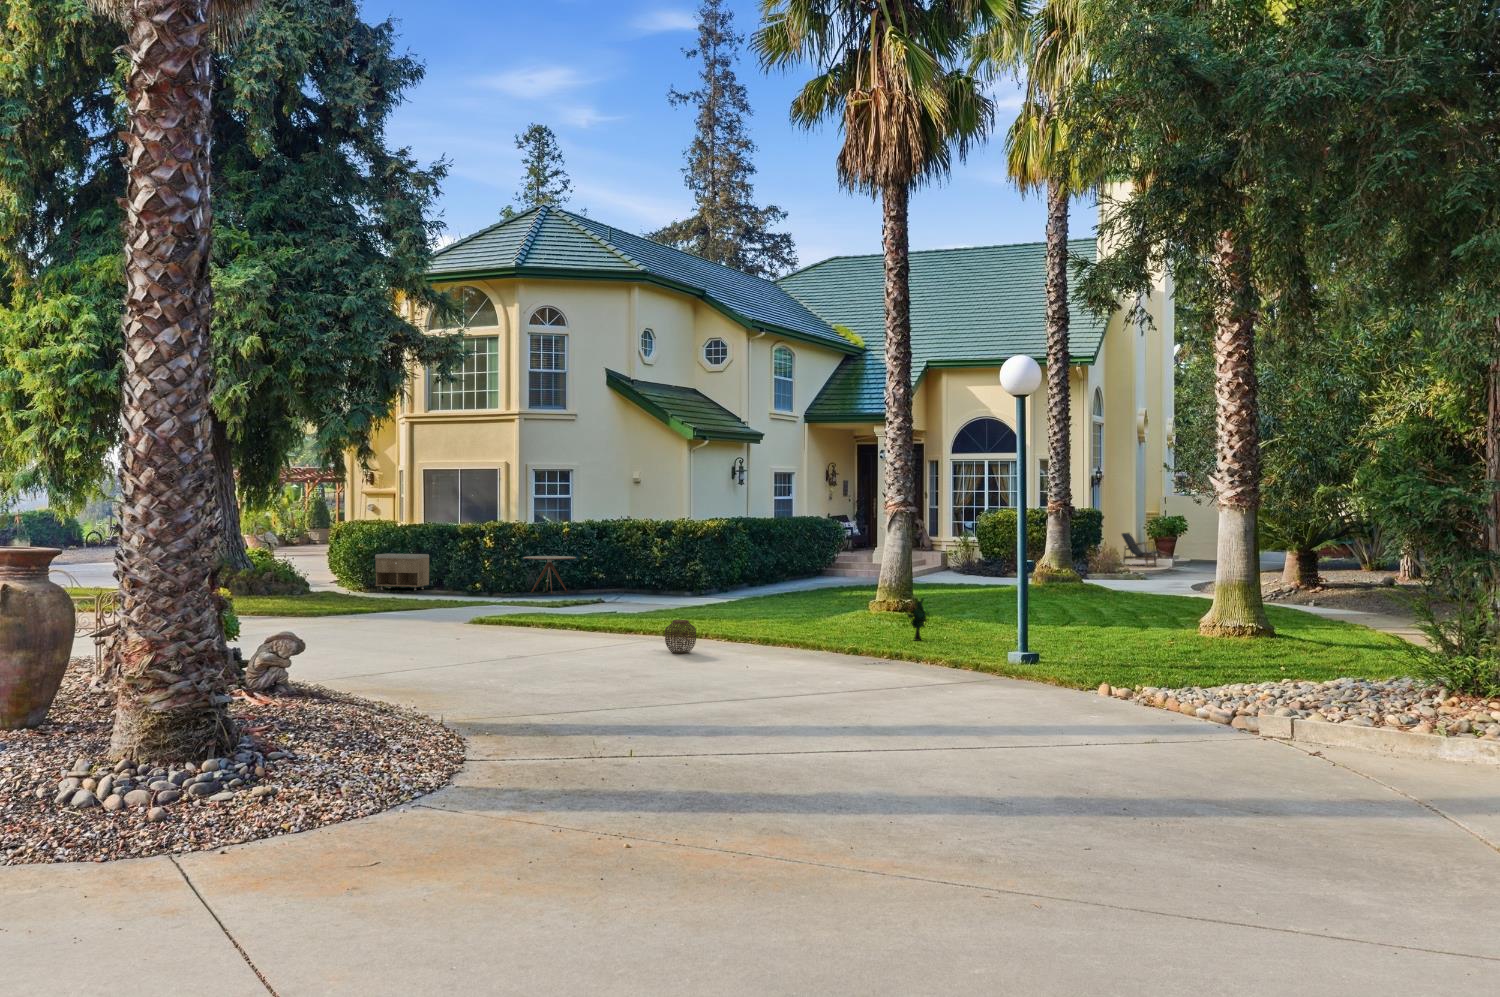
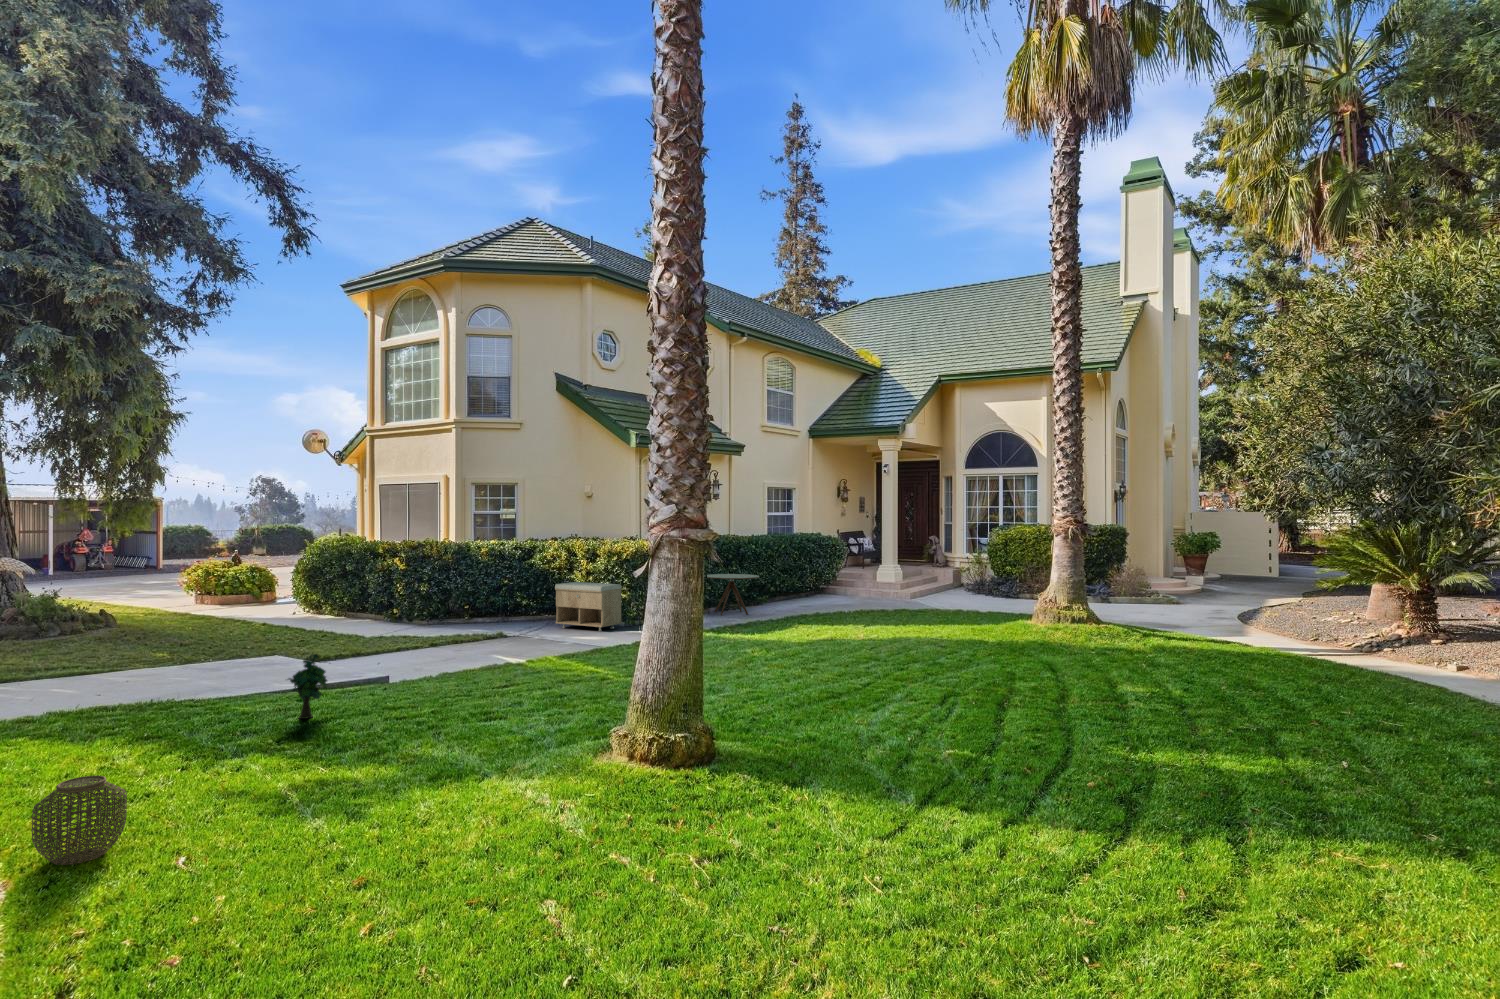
lounge chair: present [1122,533,1159,565] -> none [1152,551,1197,588]
storage bench: present [375,553,429,590] -> present [555,582,622,631]
round table: present [523,556,576,594] -> present [707,574,759,615]
decorative plant: present [907,599,929,641] -> present [288,654,327,719]

